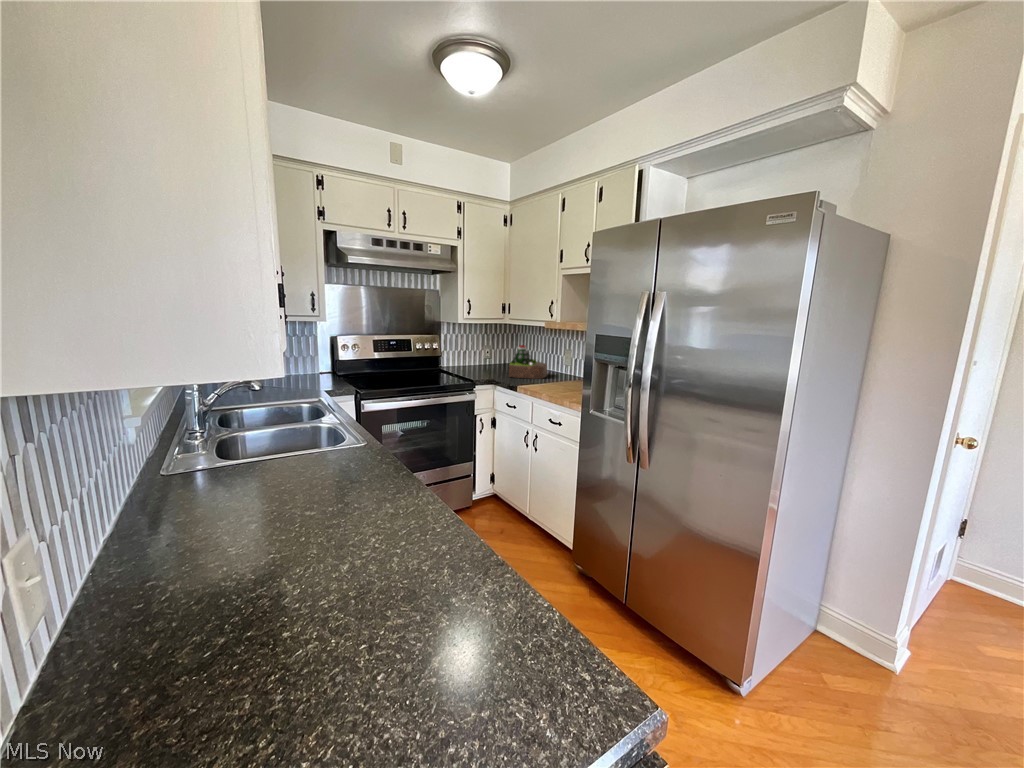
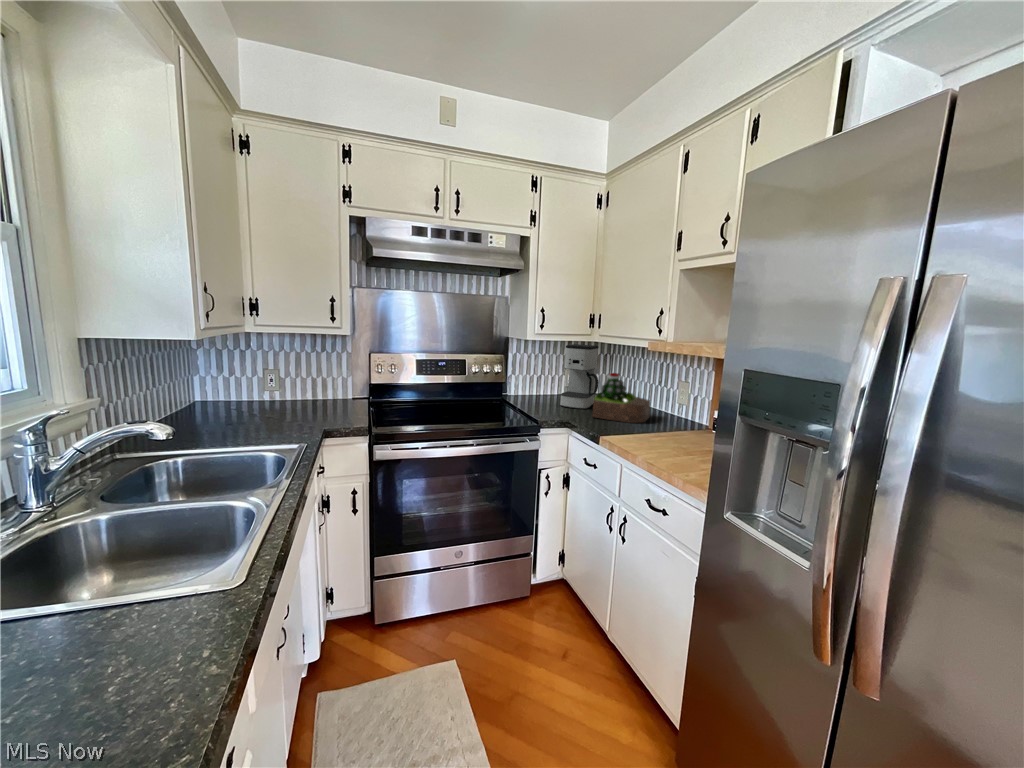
coffee maker: none [483,326,510,373] -> present [560,344,599,409]

